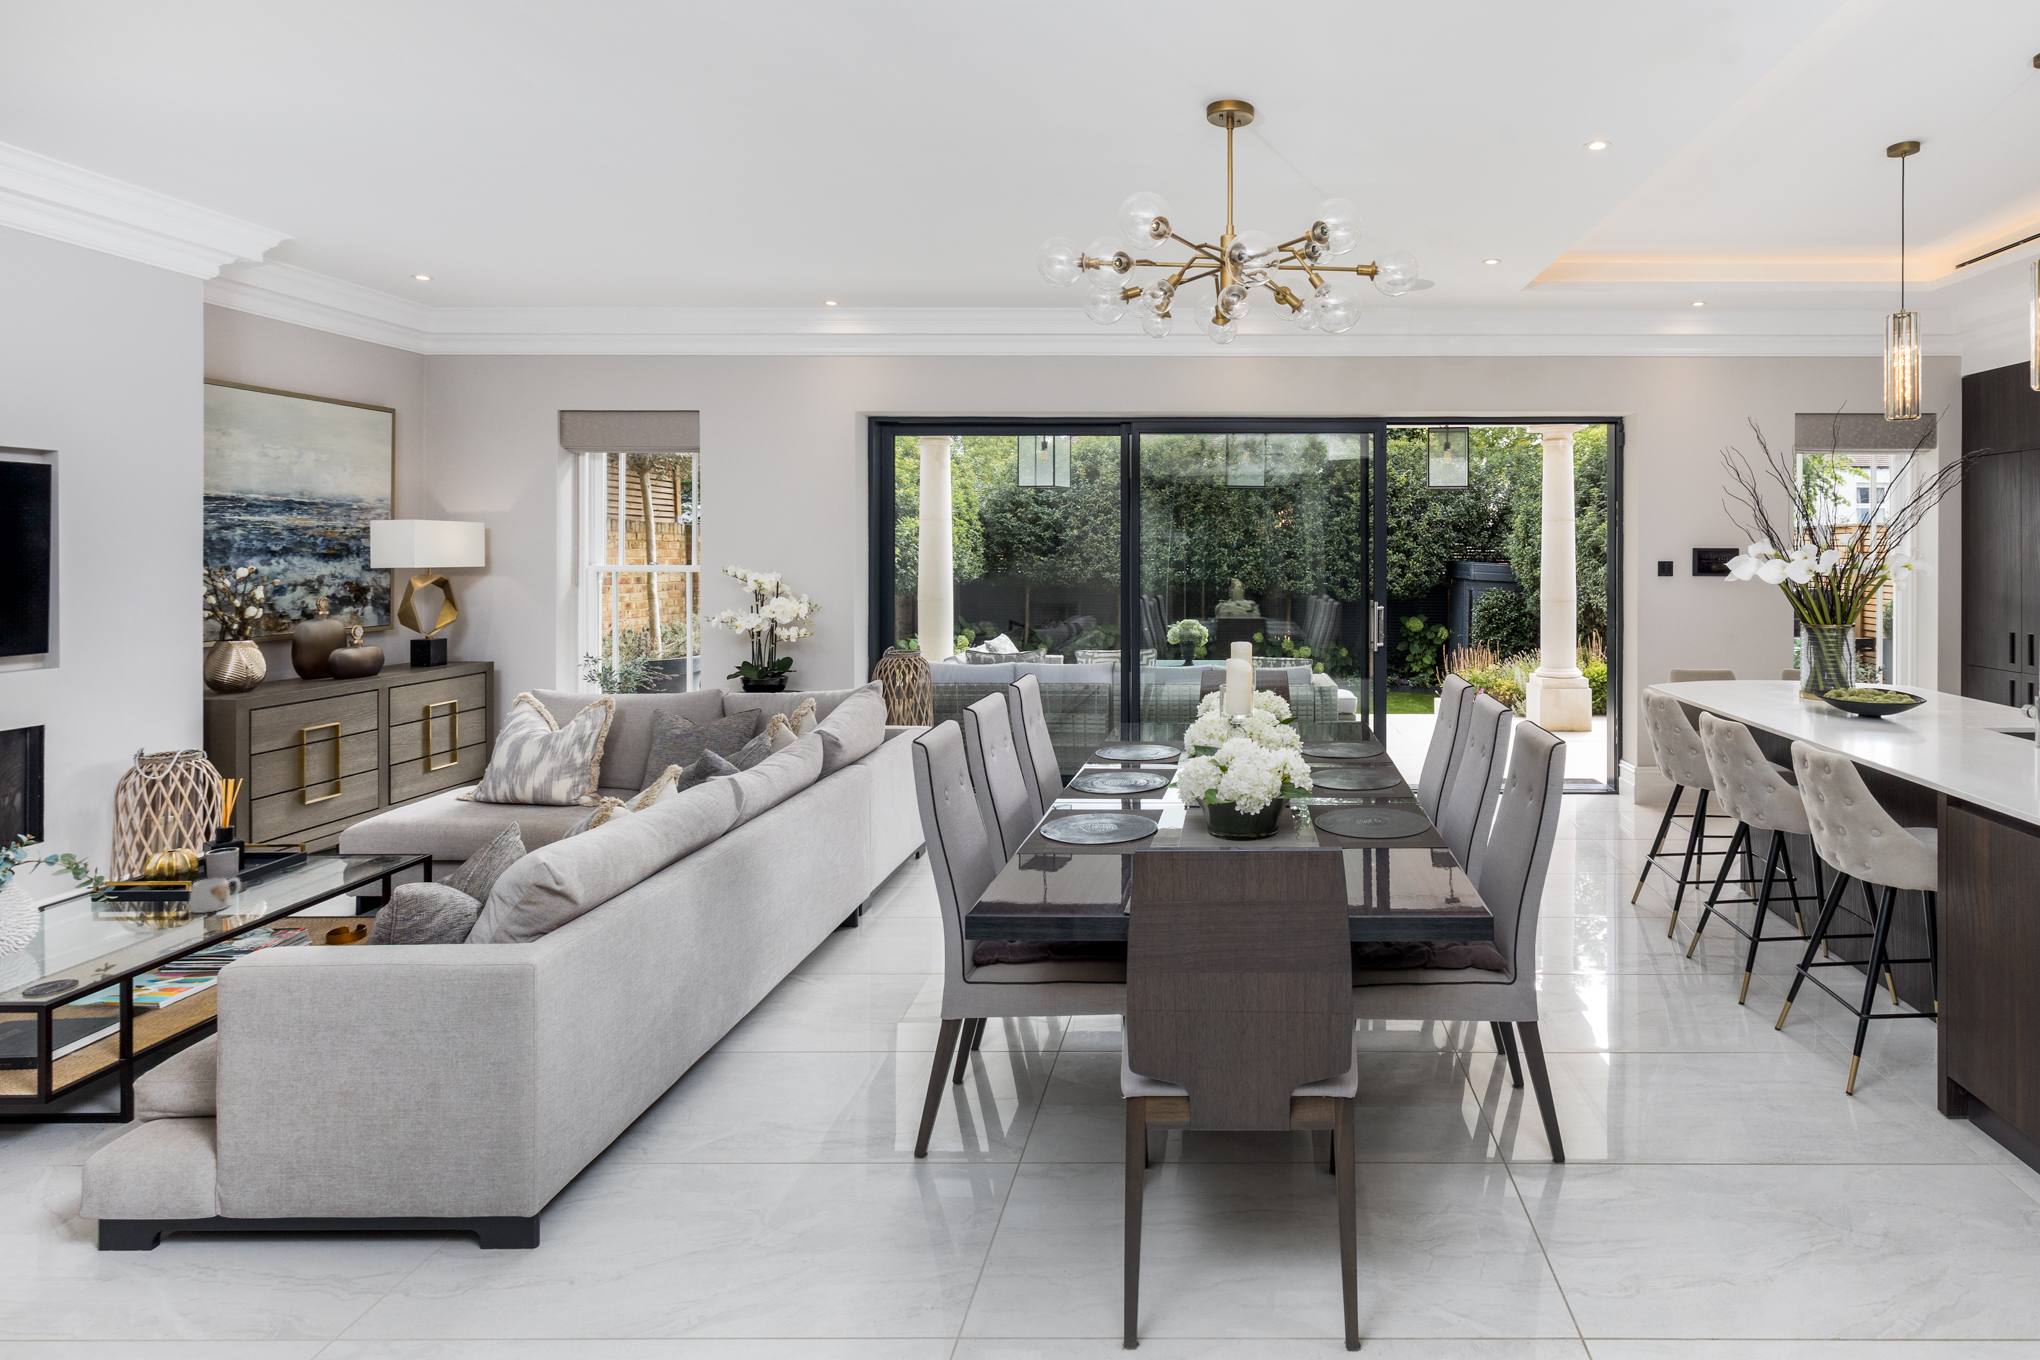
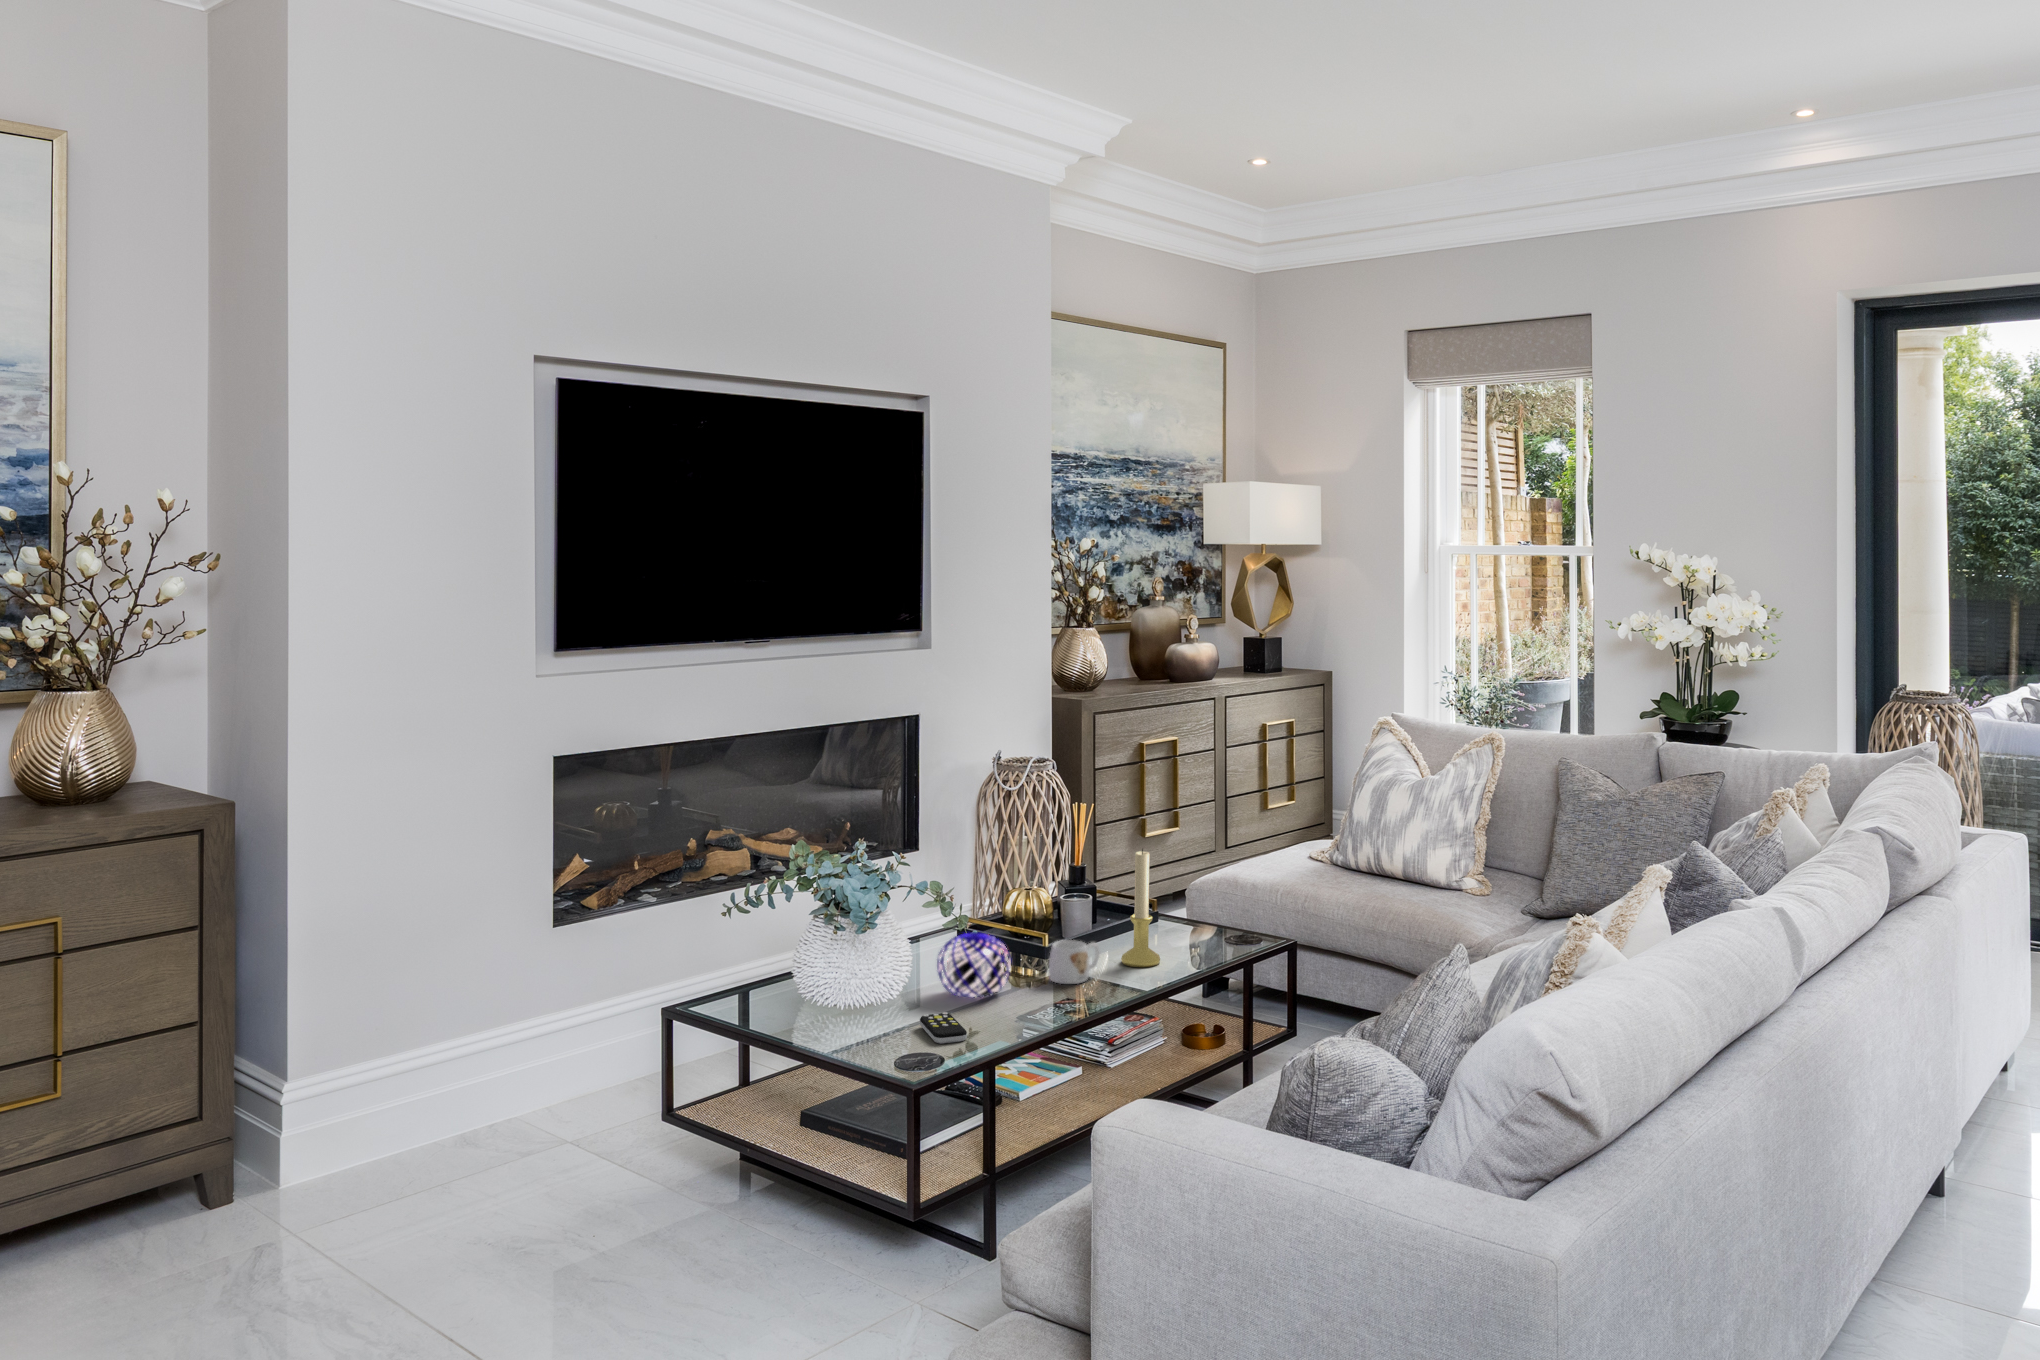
candle holder: none [263,801,301,892] -> present [1121,849,1160,968]
decorative orb: none [71,882,150,936] -> present [937,932,1011,998]
remote control: none [51,946,101,969] -> present [920,1012,967,1044]

